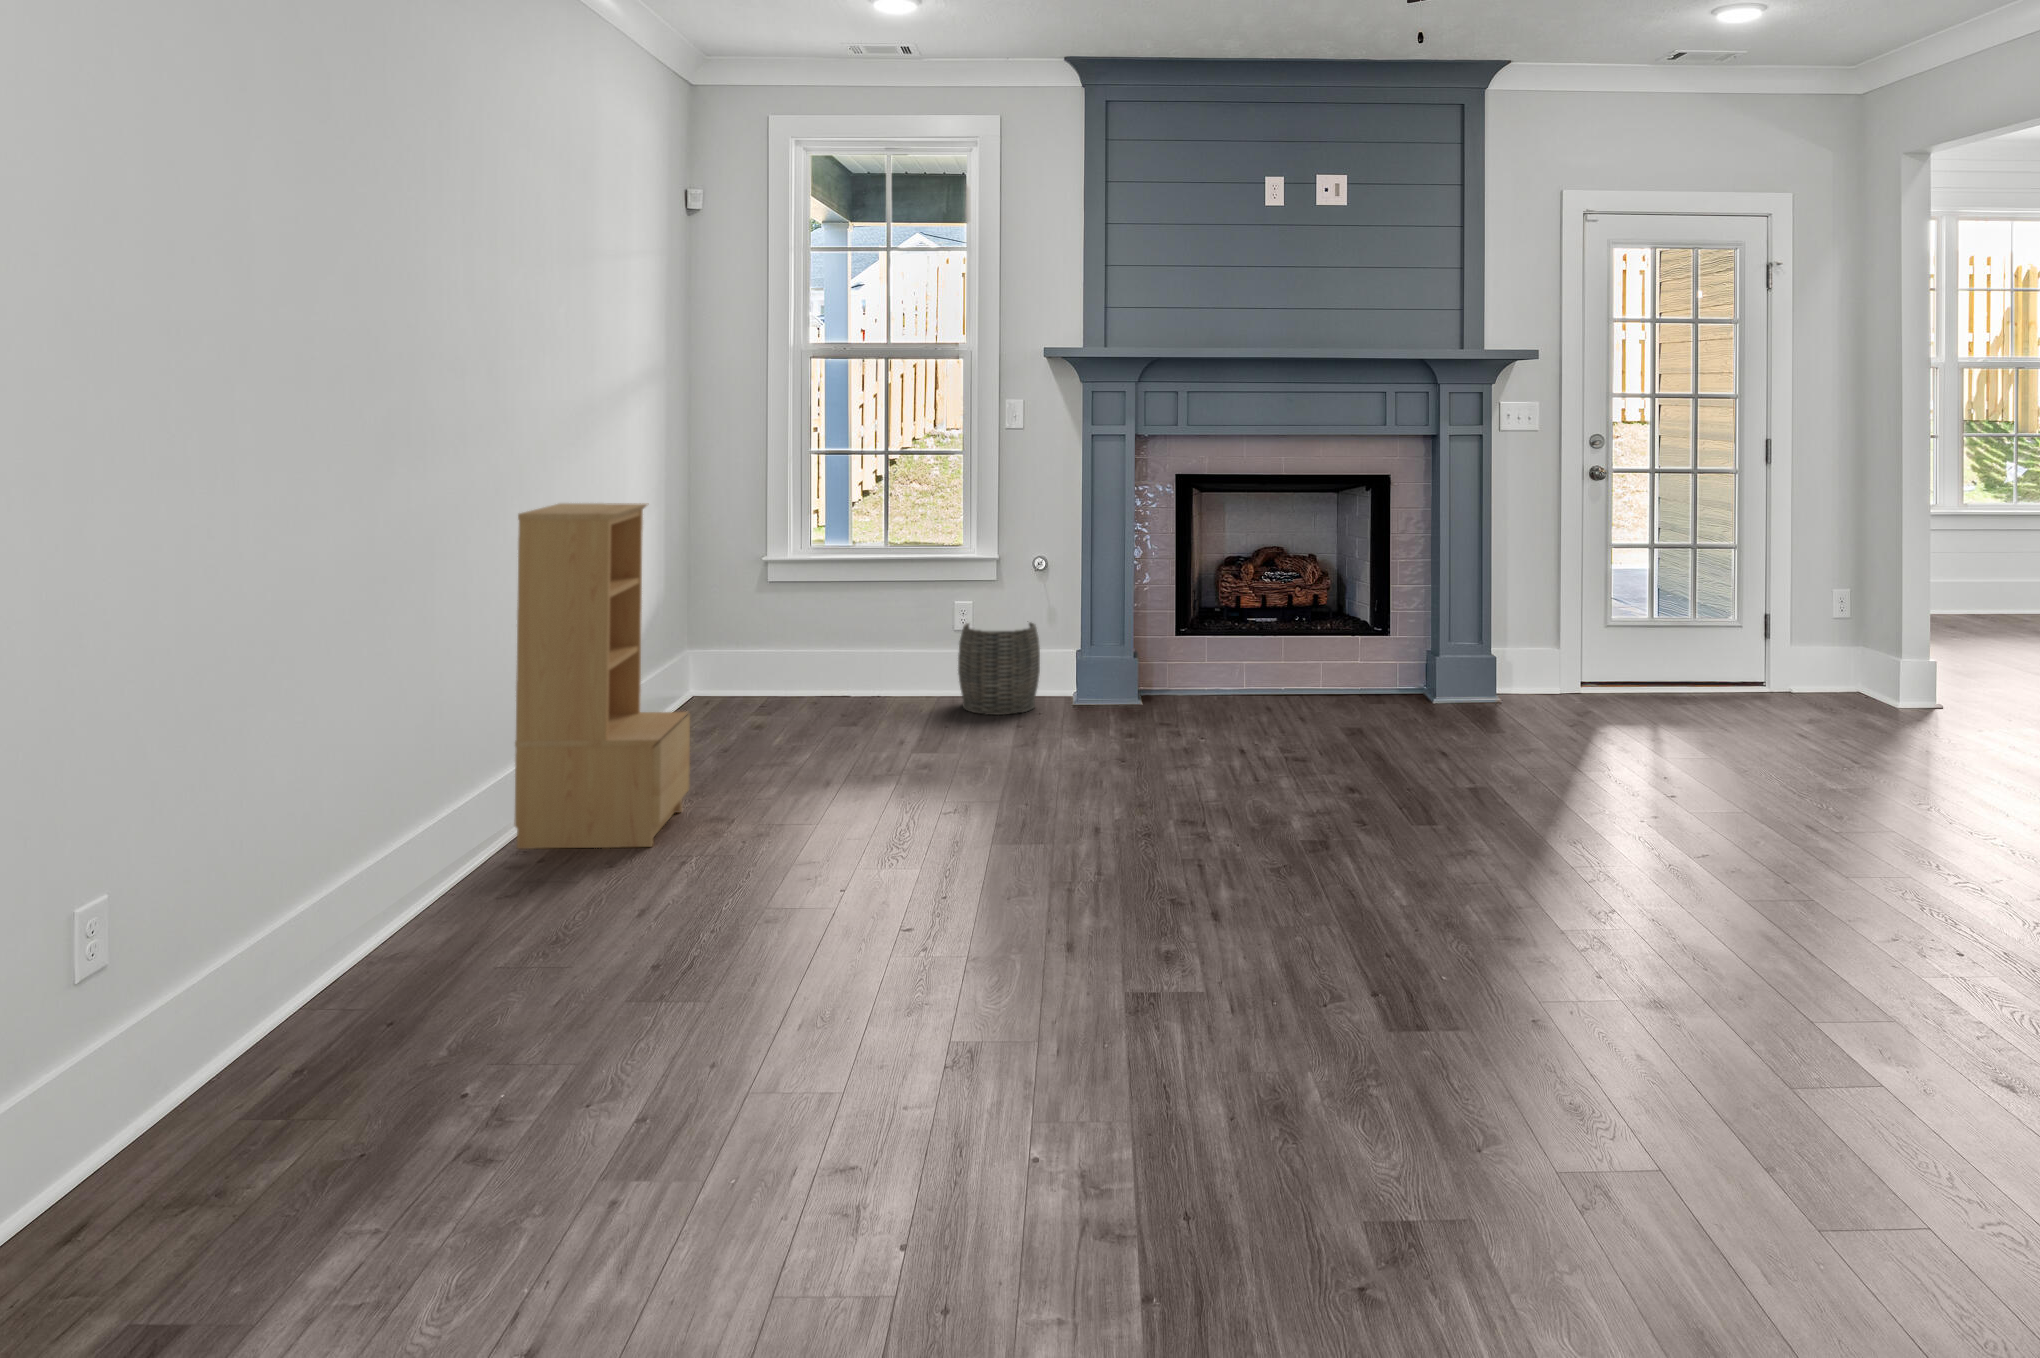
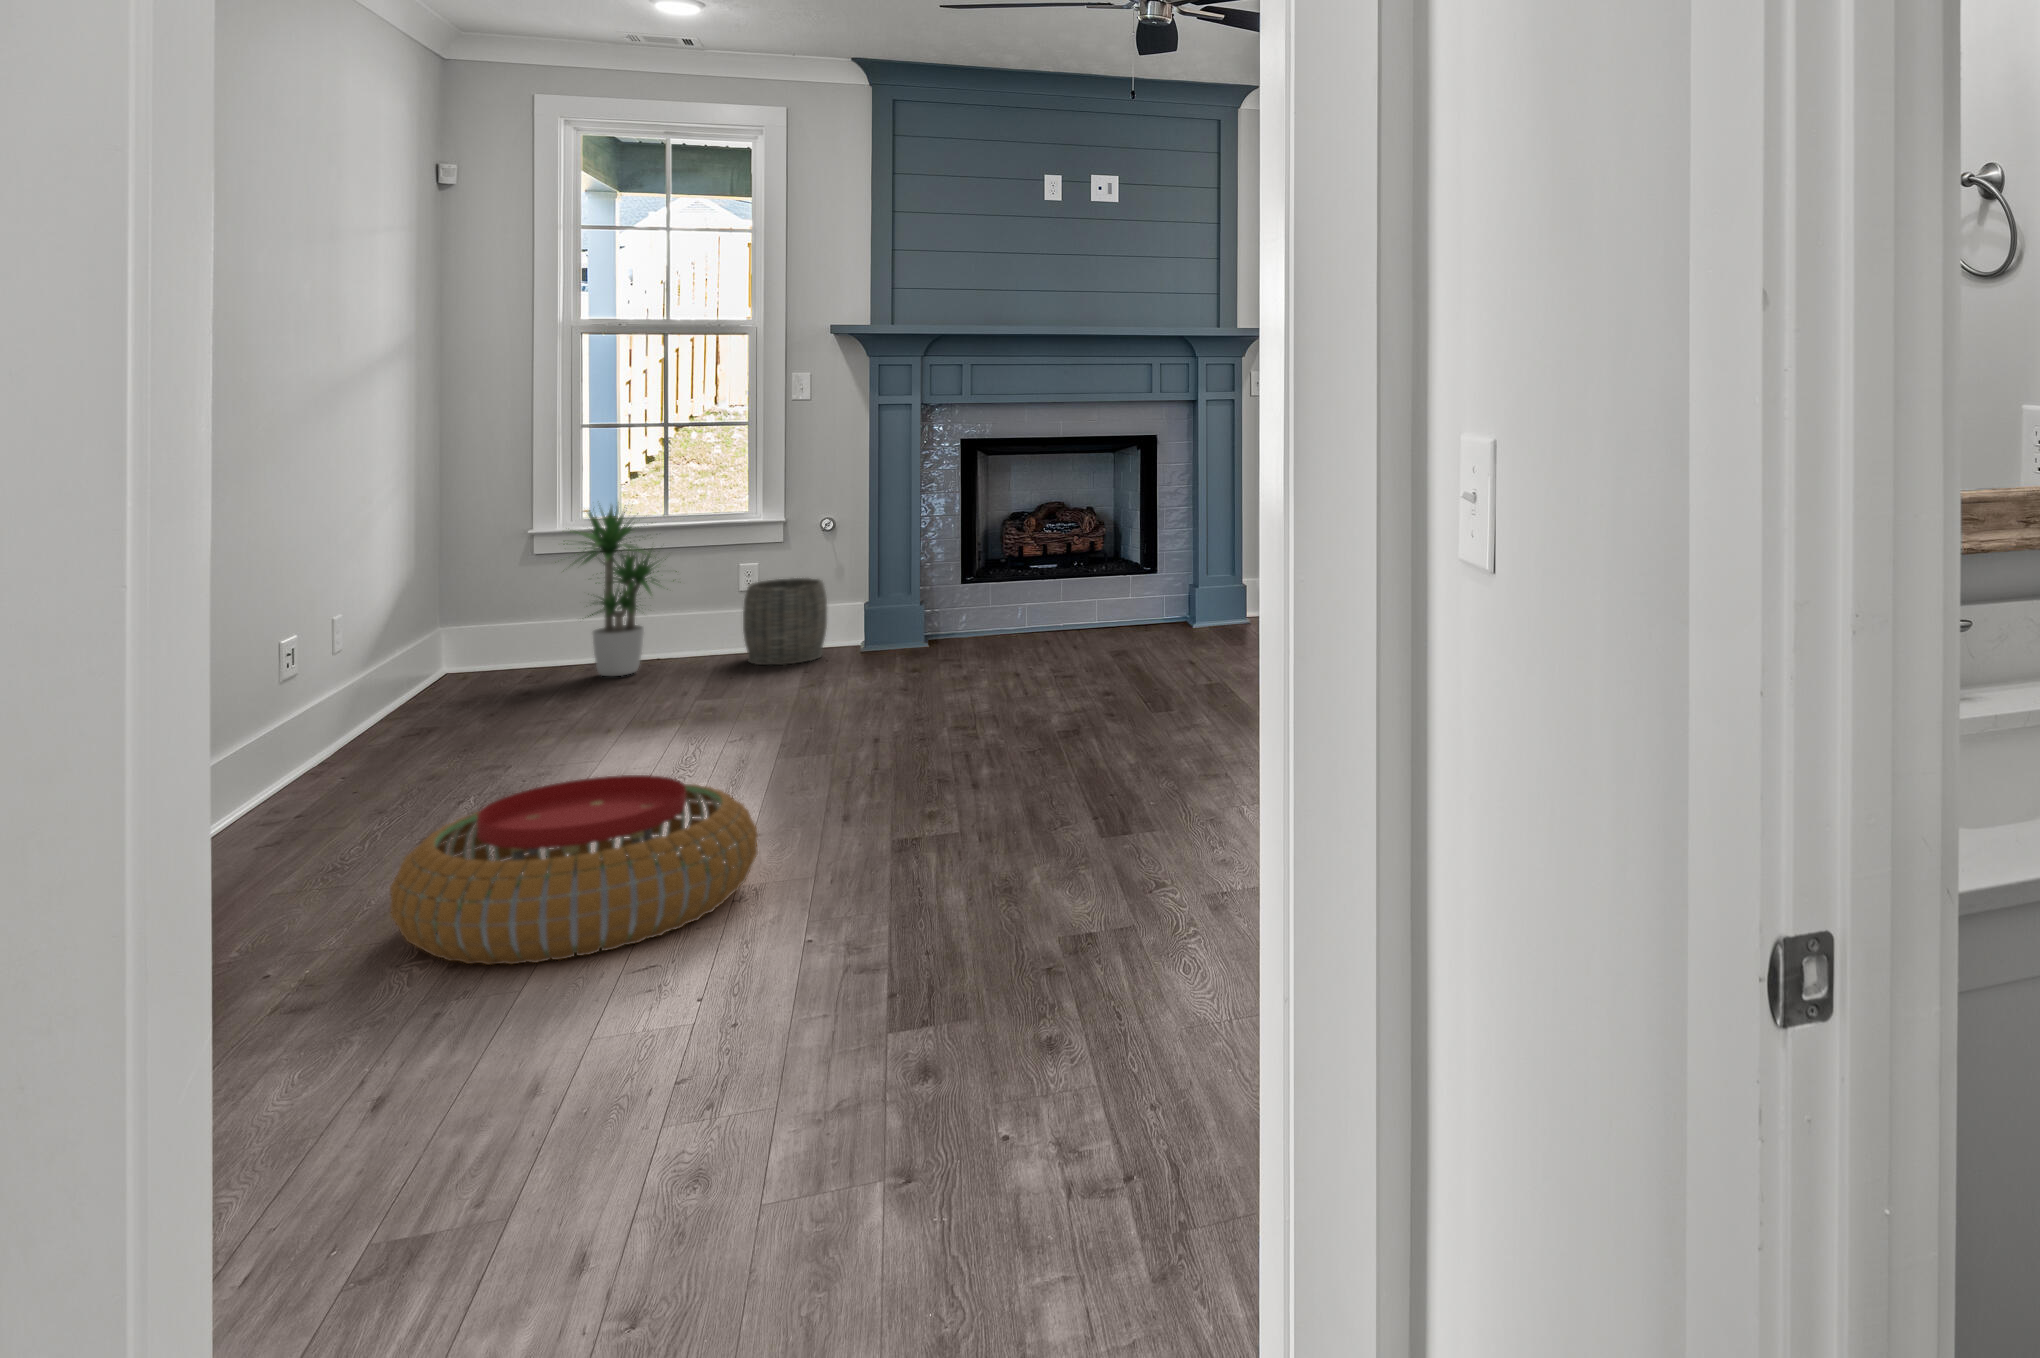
bookshelf: present [514,503,690,849] -> none [263,475,458,808]
potted plant: none [782,527,904,714] -> present [563,507,677,676]
pouf: none [583,885,974,1143] -> present [390,775,758,965]

